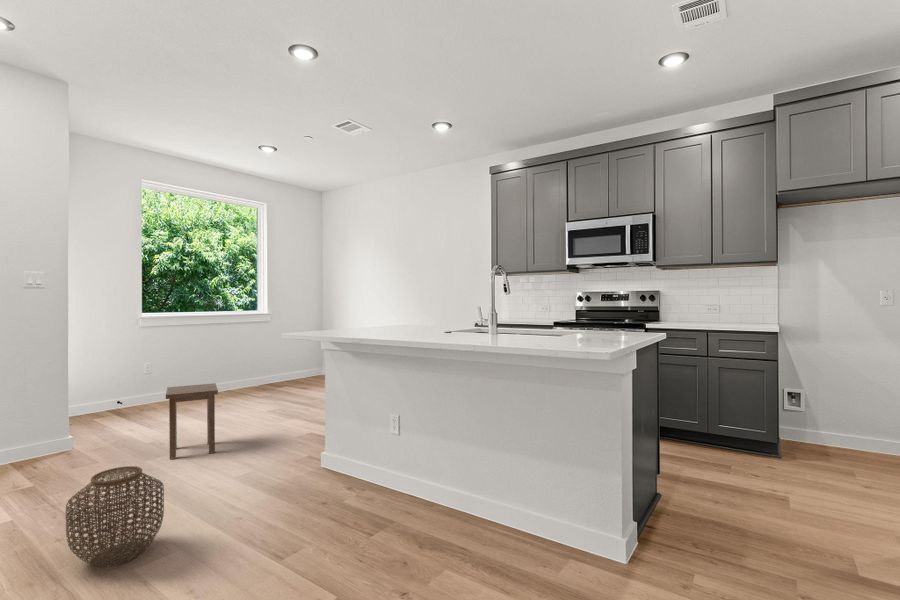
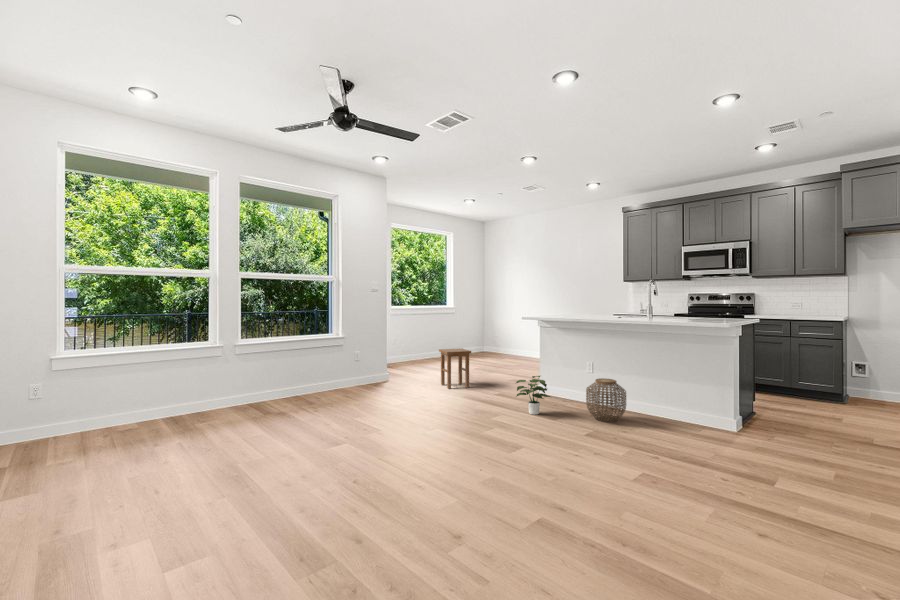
potted plant: none [215,450,293,533] -> present [516,376,550,415]
woven basket: present [66,466,164,567] -> present [586,378,626,422]

